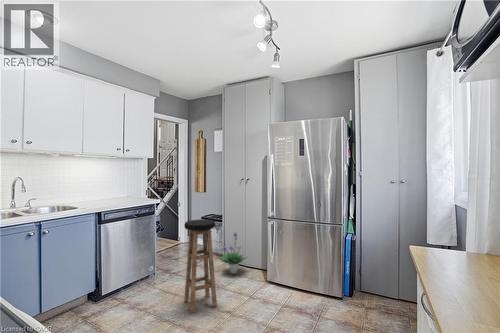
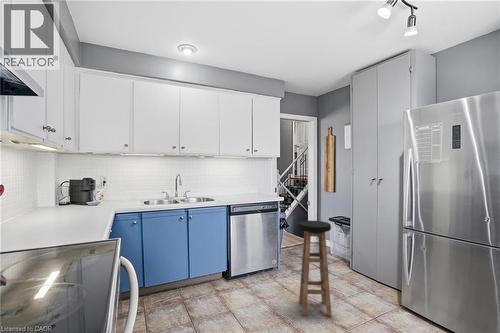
potted plant: present [221,232,247,273] -> none [344,239,378,286]

